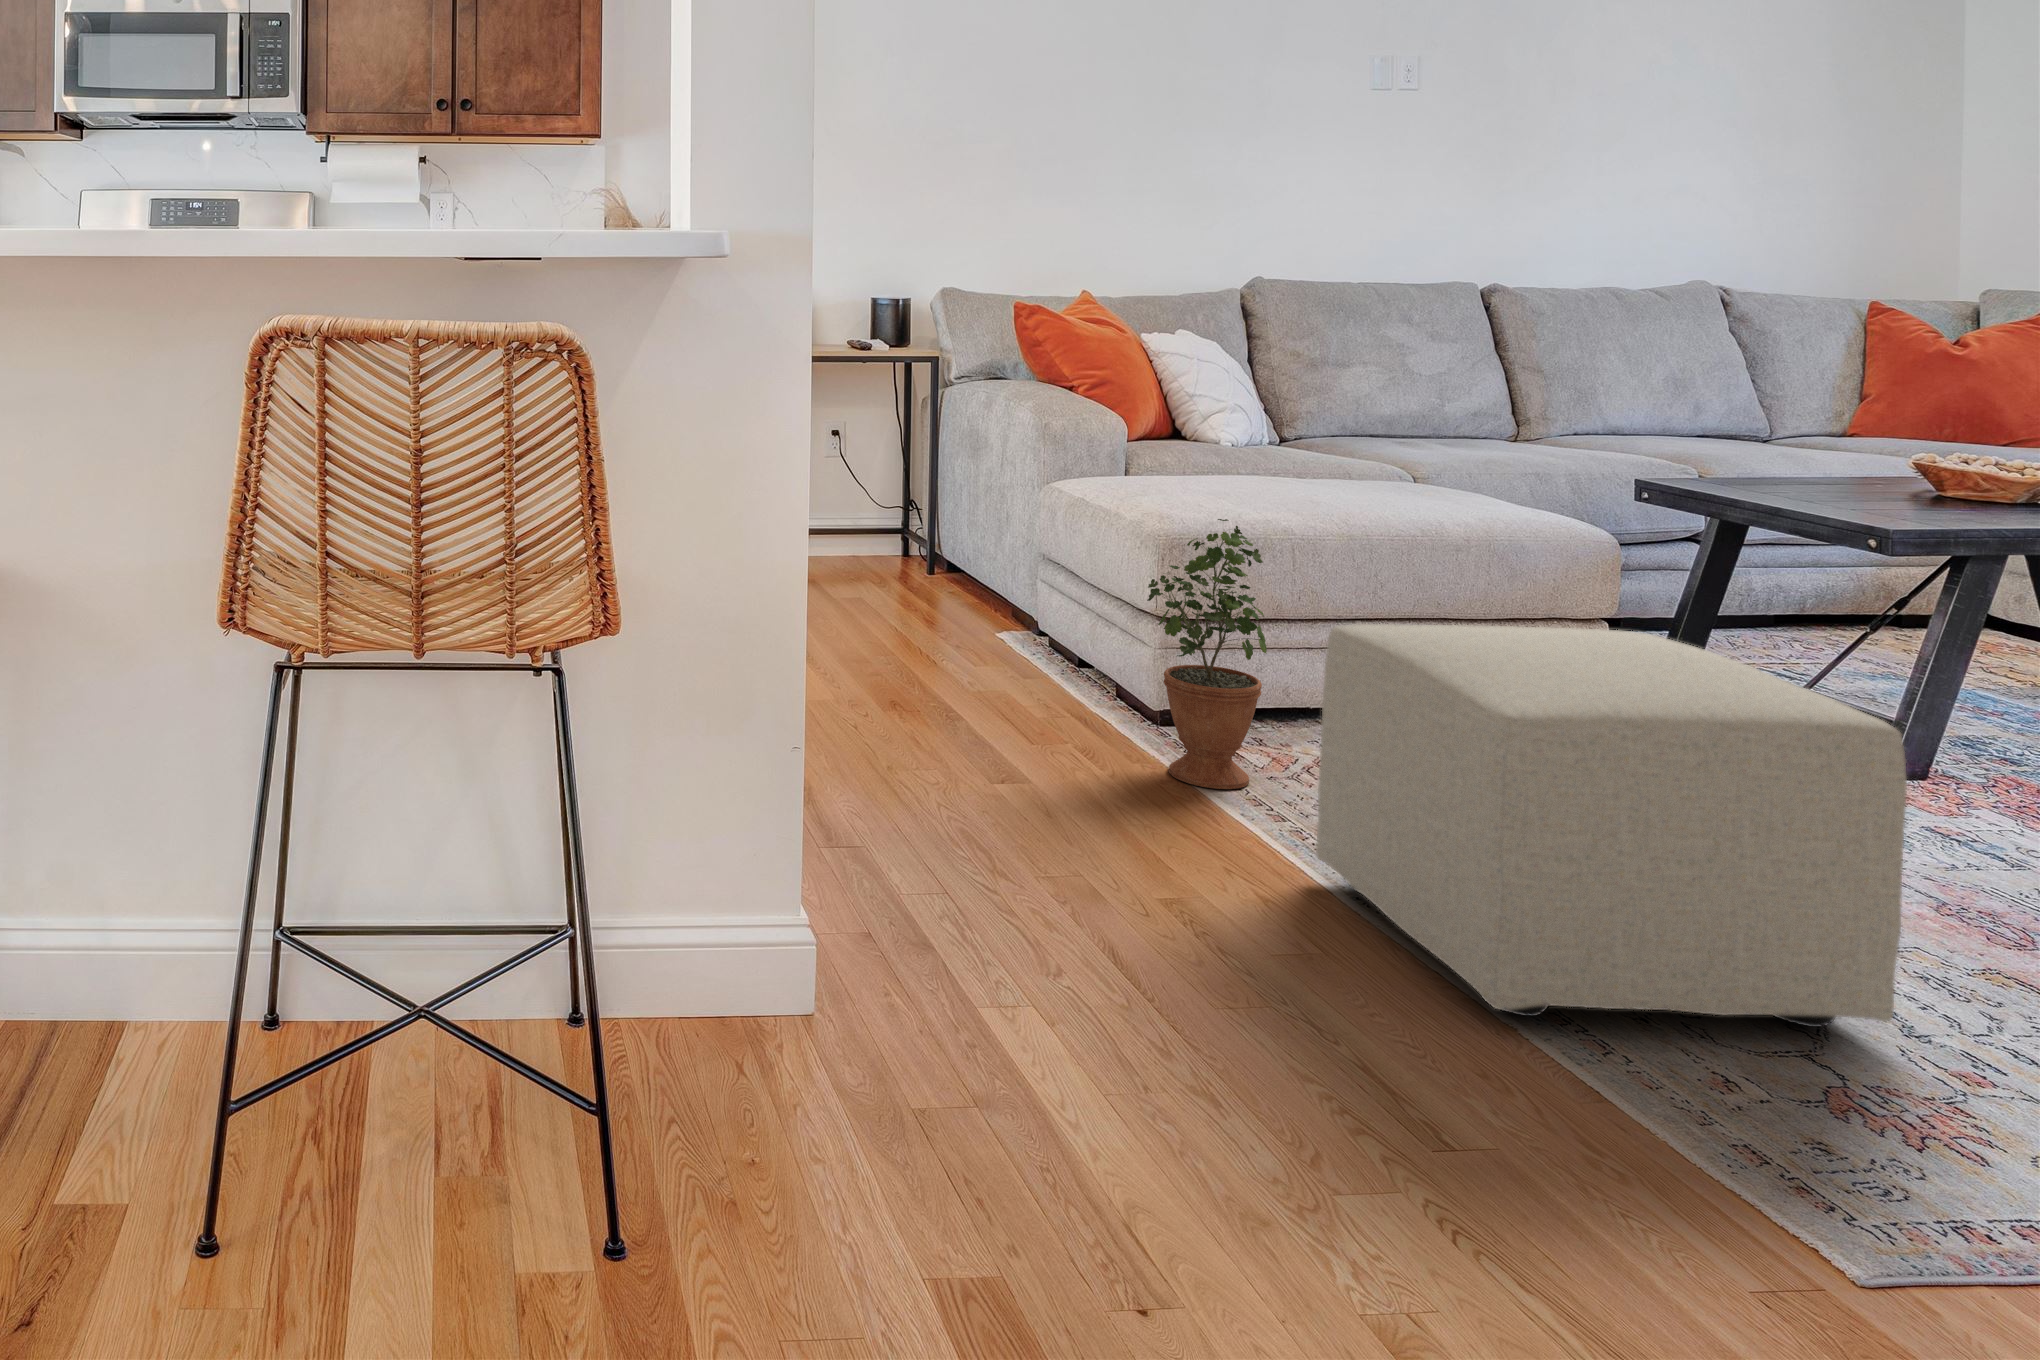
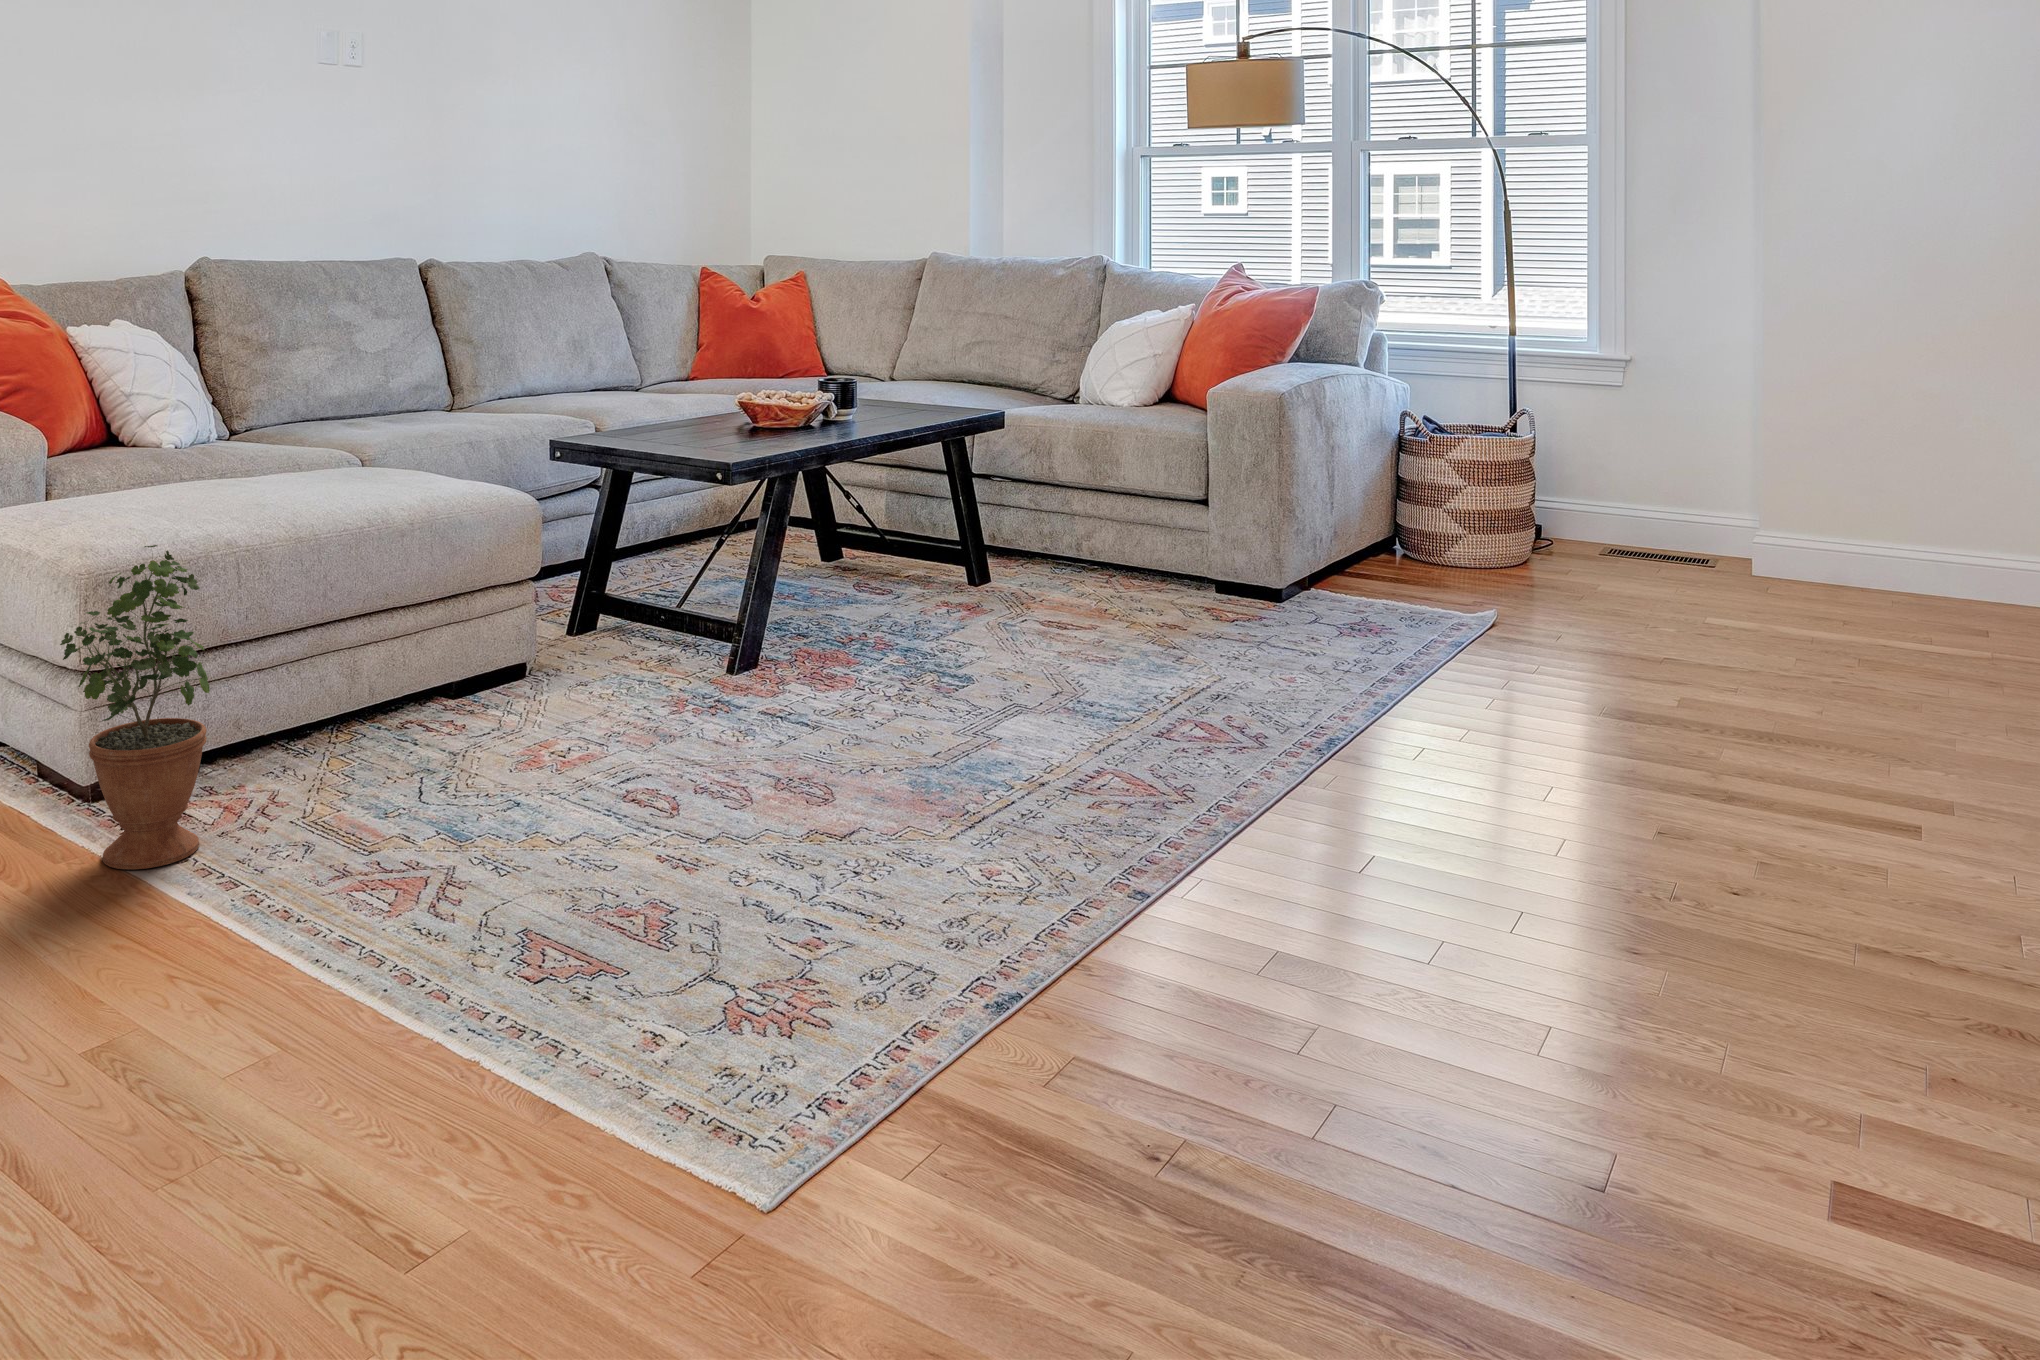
ottoman: present [1316,624,1907,1027] -> none [266,601,765,1056]

